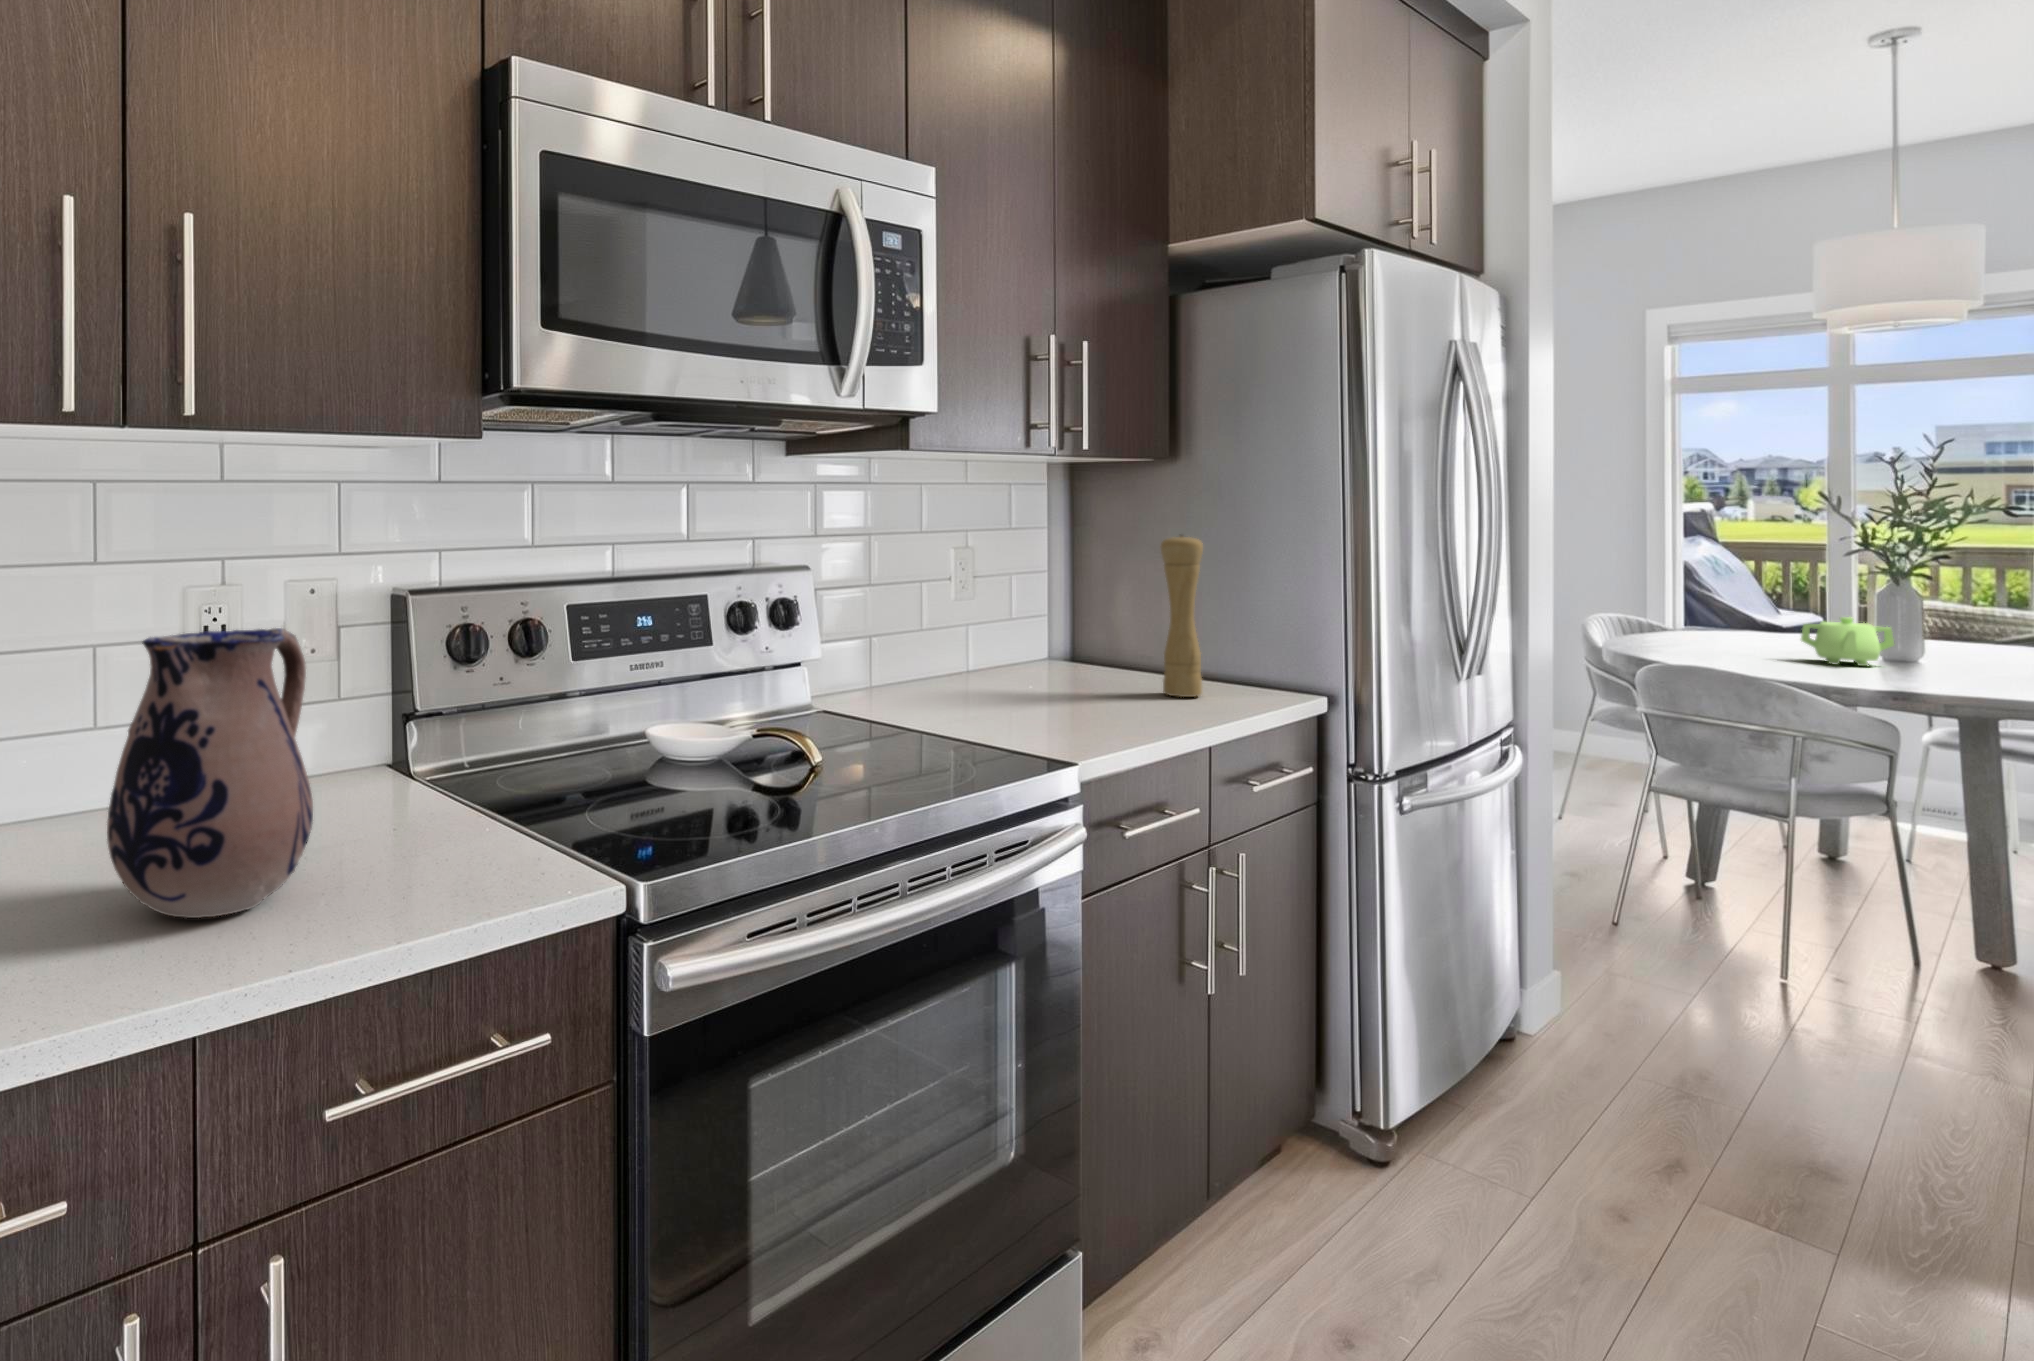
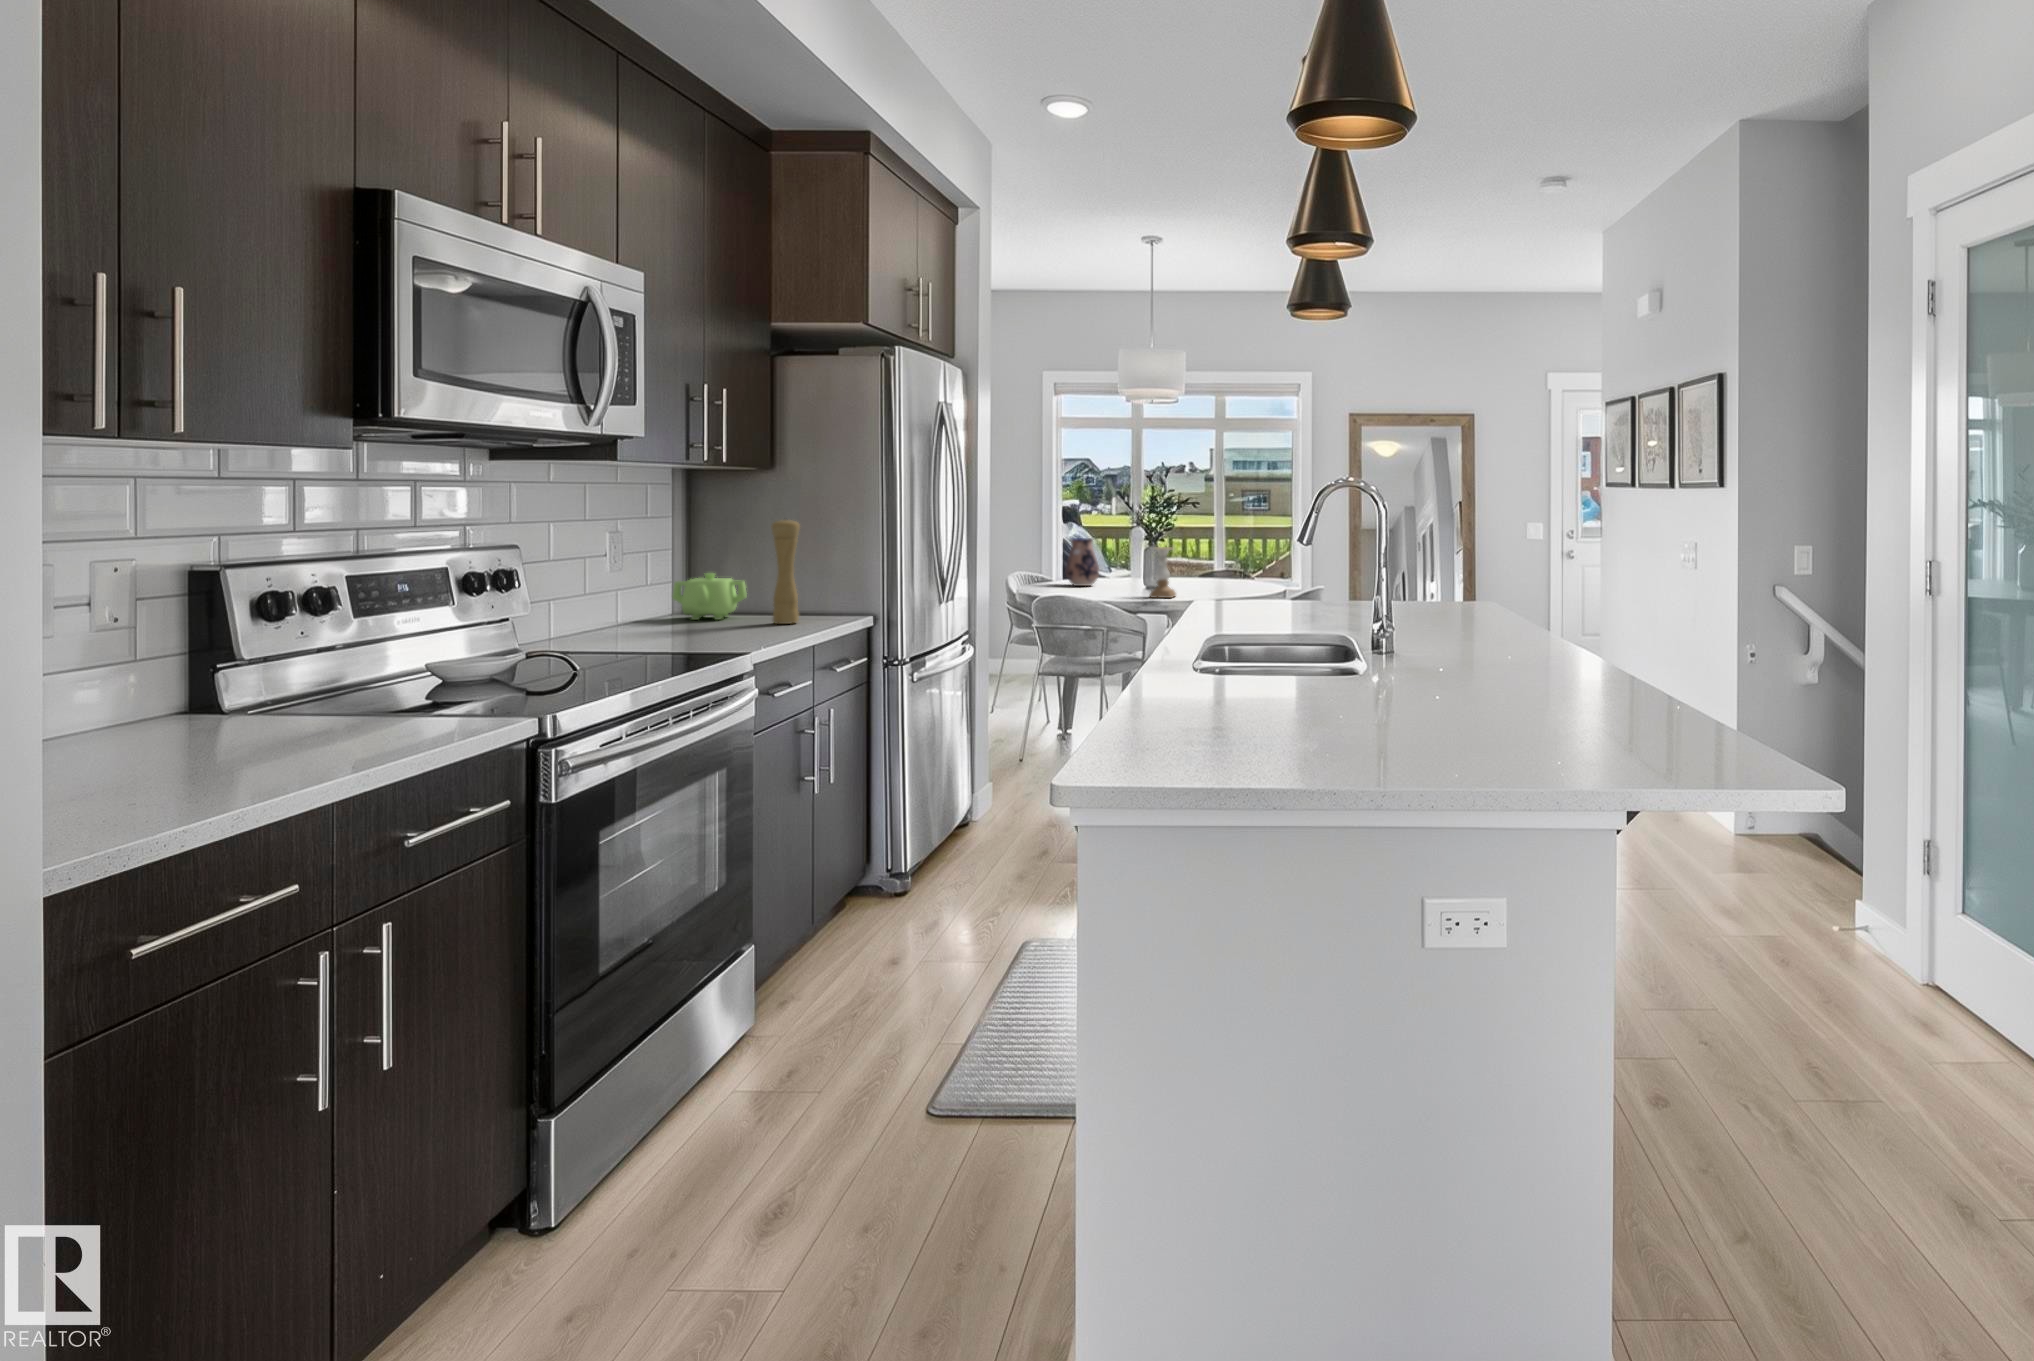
candle holder: none [1894,588,1962,684] -> present [1149,547,1176,598]
teapot: present [1801,617,1894,666] -> present [672,573,747,620]
ceramic pitcher: present [107,628,313,918] -> present [1065,538,1099,586]

